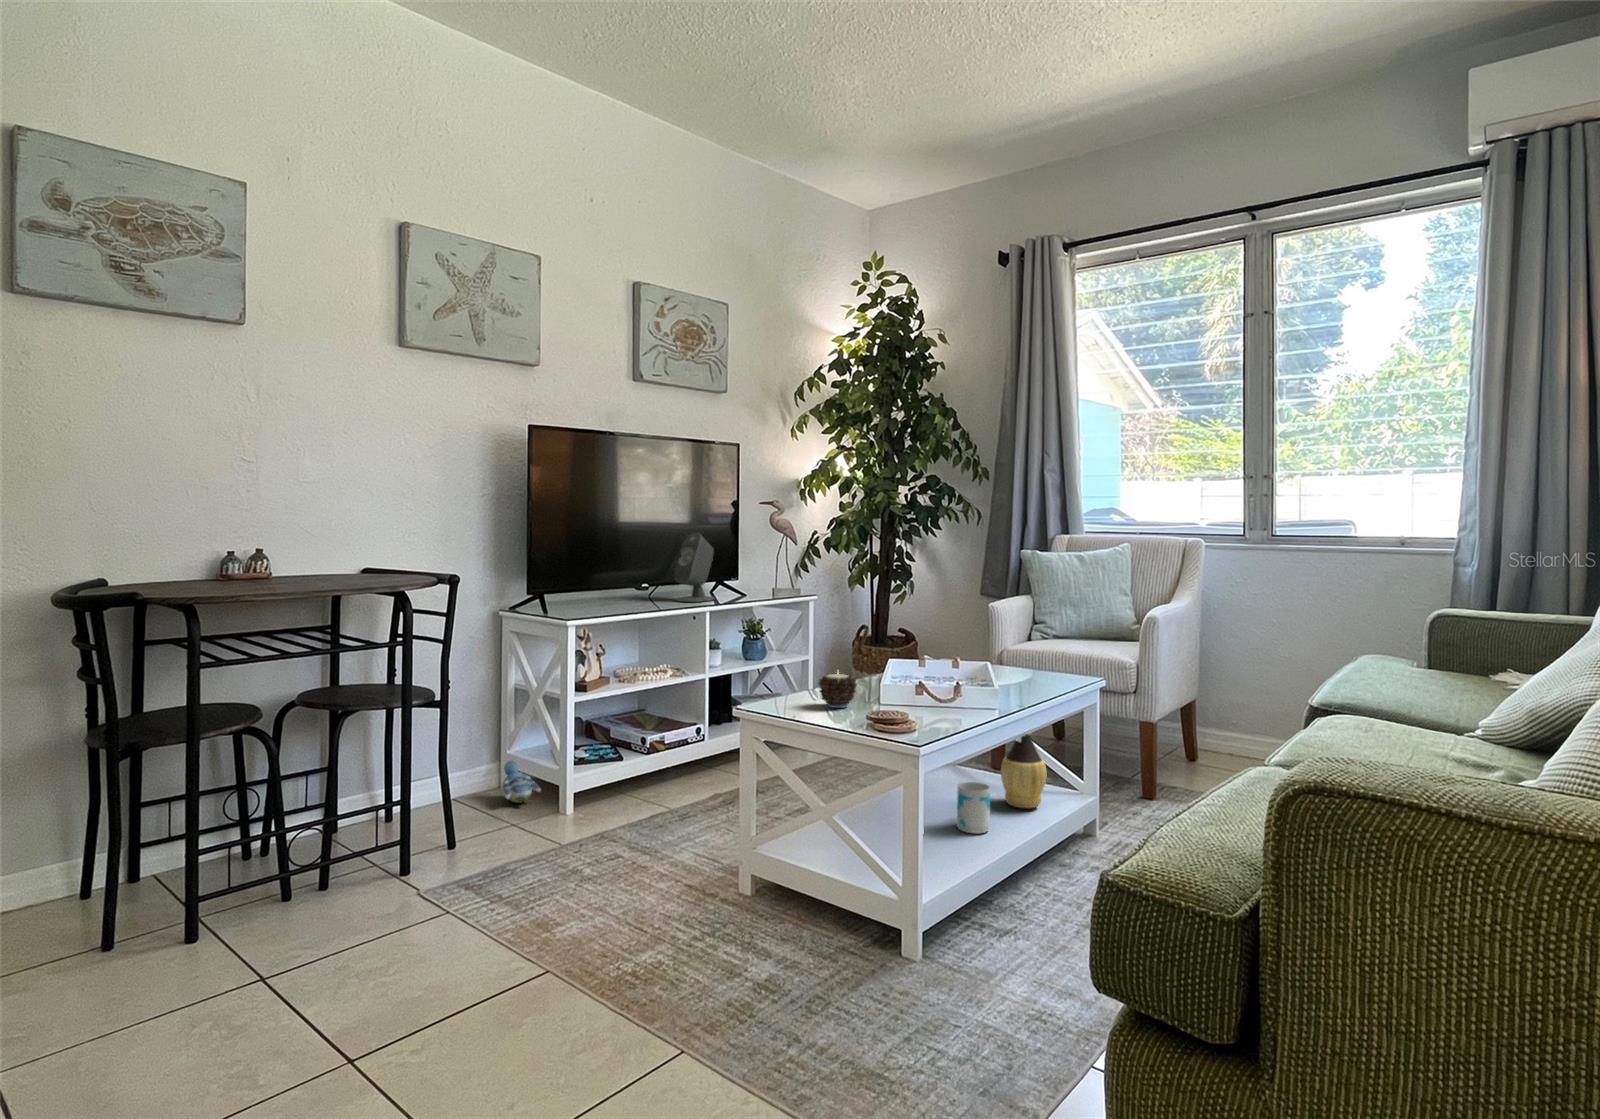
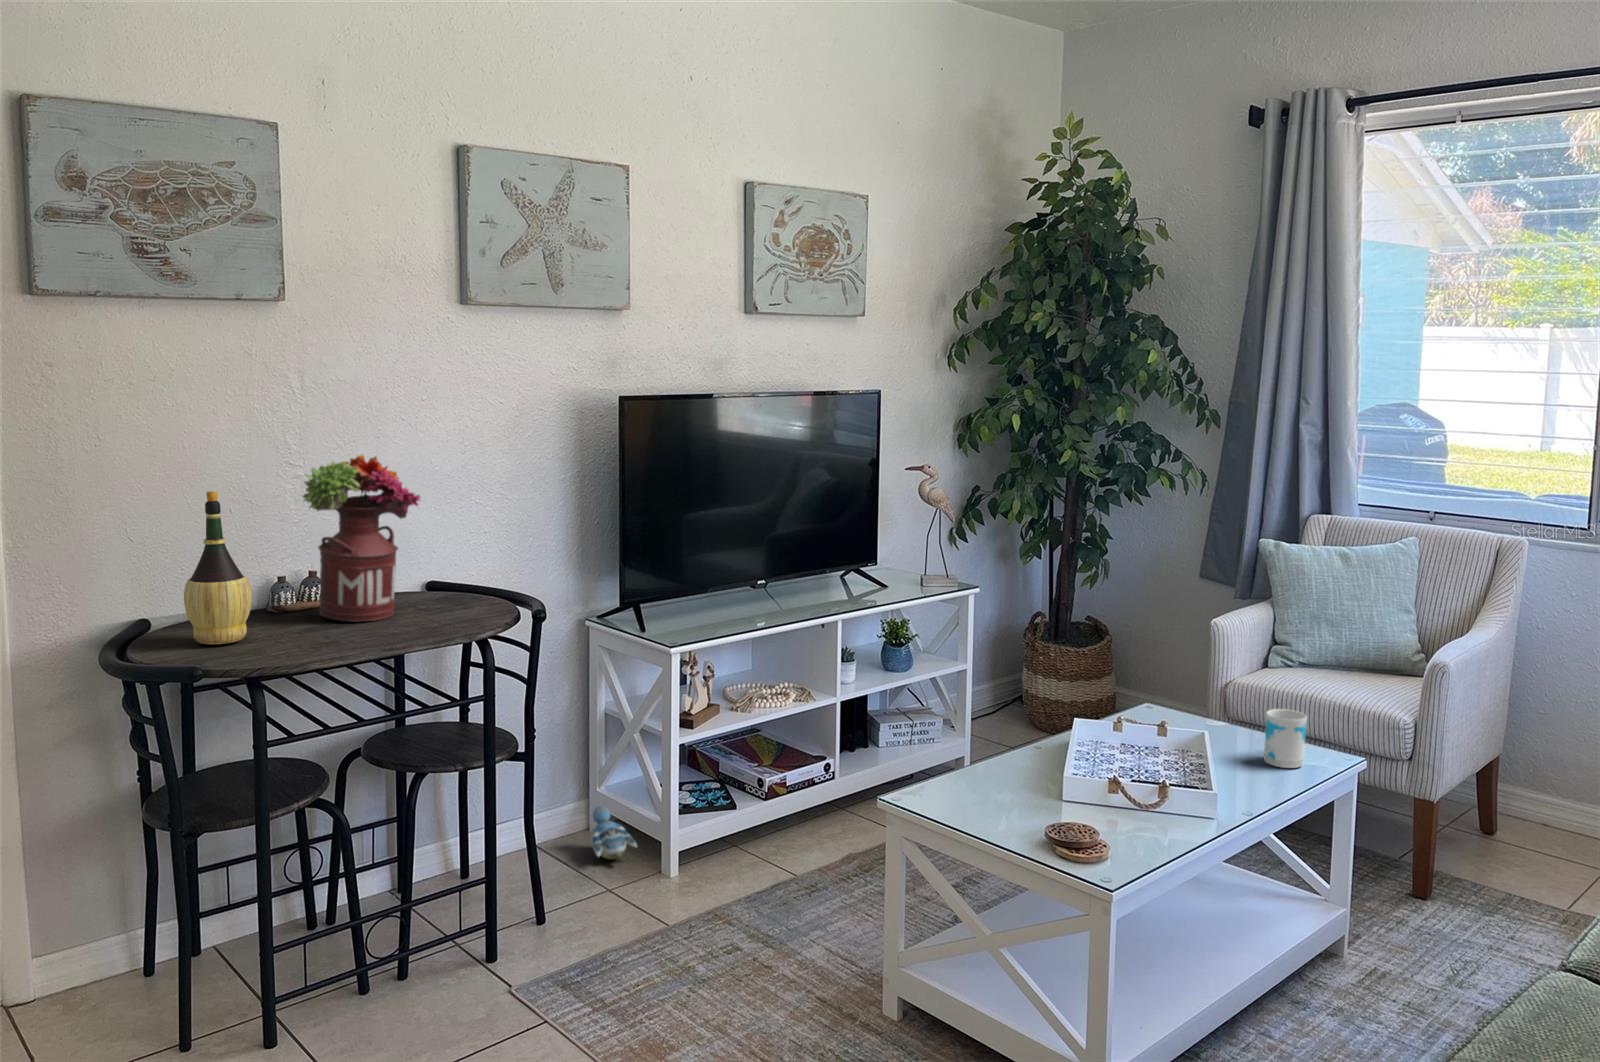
flower arrangement: none [250,446,357,581] -> present [303,454,420,621]
speaker: present [675,533,714,602] -> none [796,513,849,604]
candle: present [819,673,857,708] -> none [986,752,1036,801]
wine bottle: present [1001,732,1047,808] -> present [184,491,252,644]
mug: present [957,782,990,833] -> present [1264,709,1307,768]

